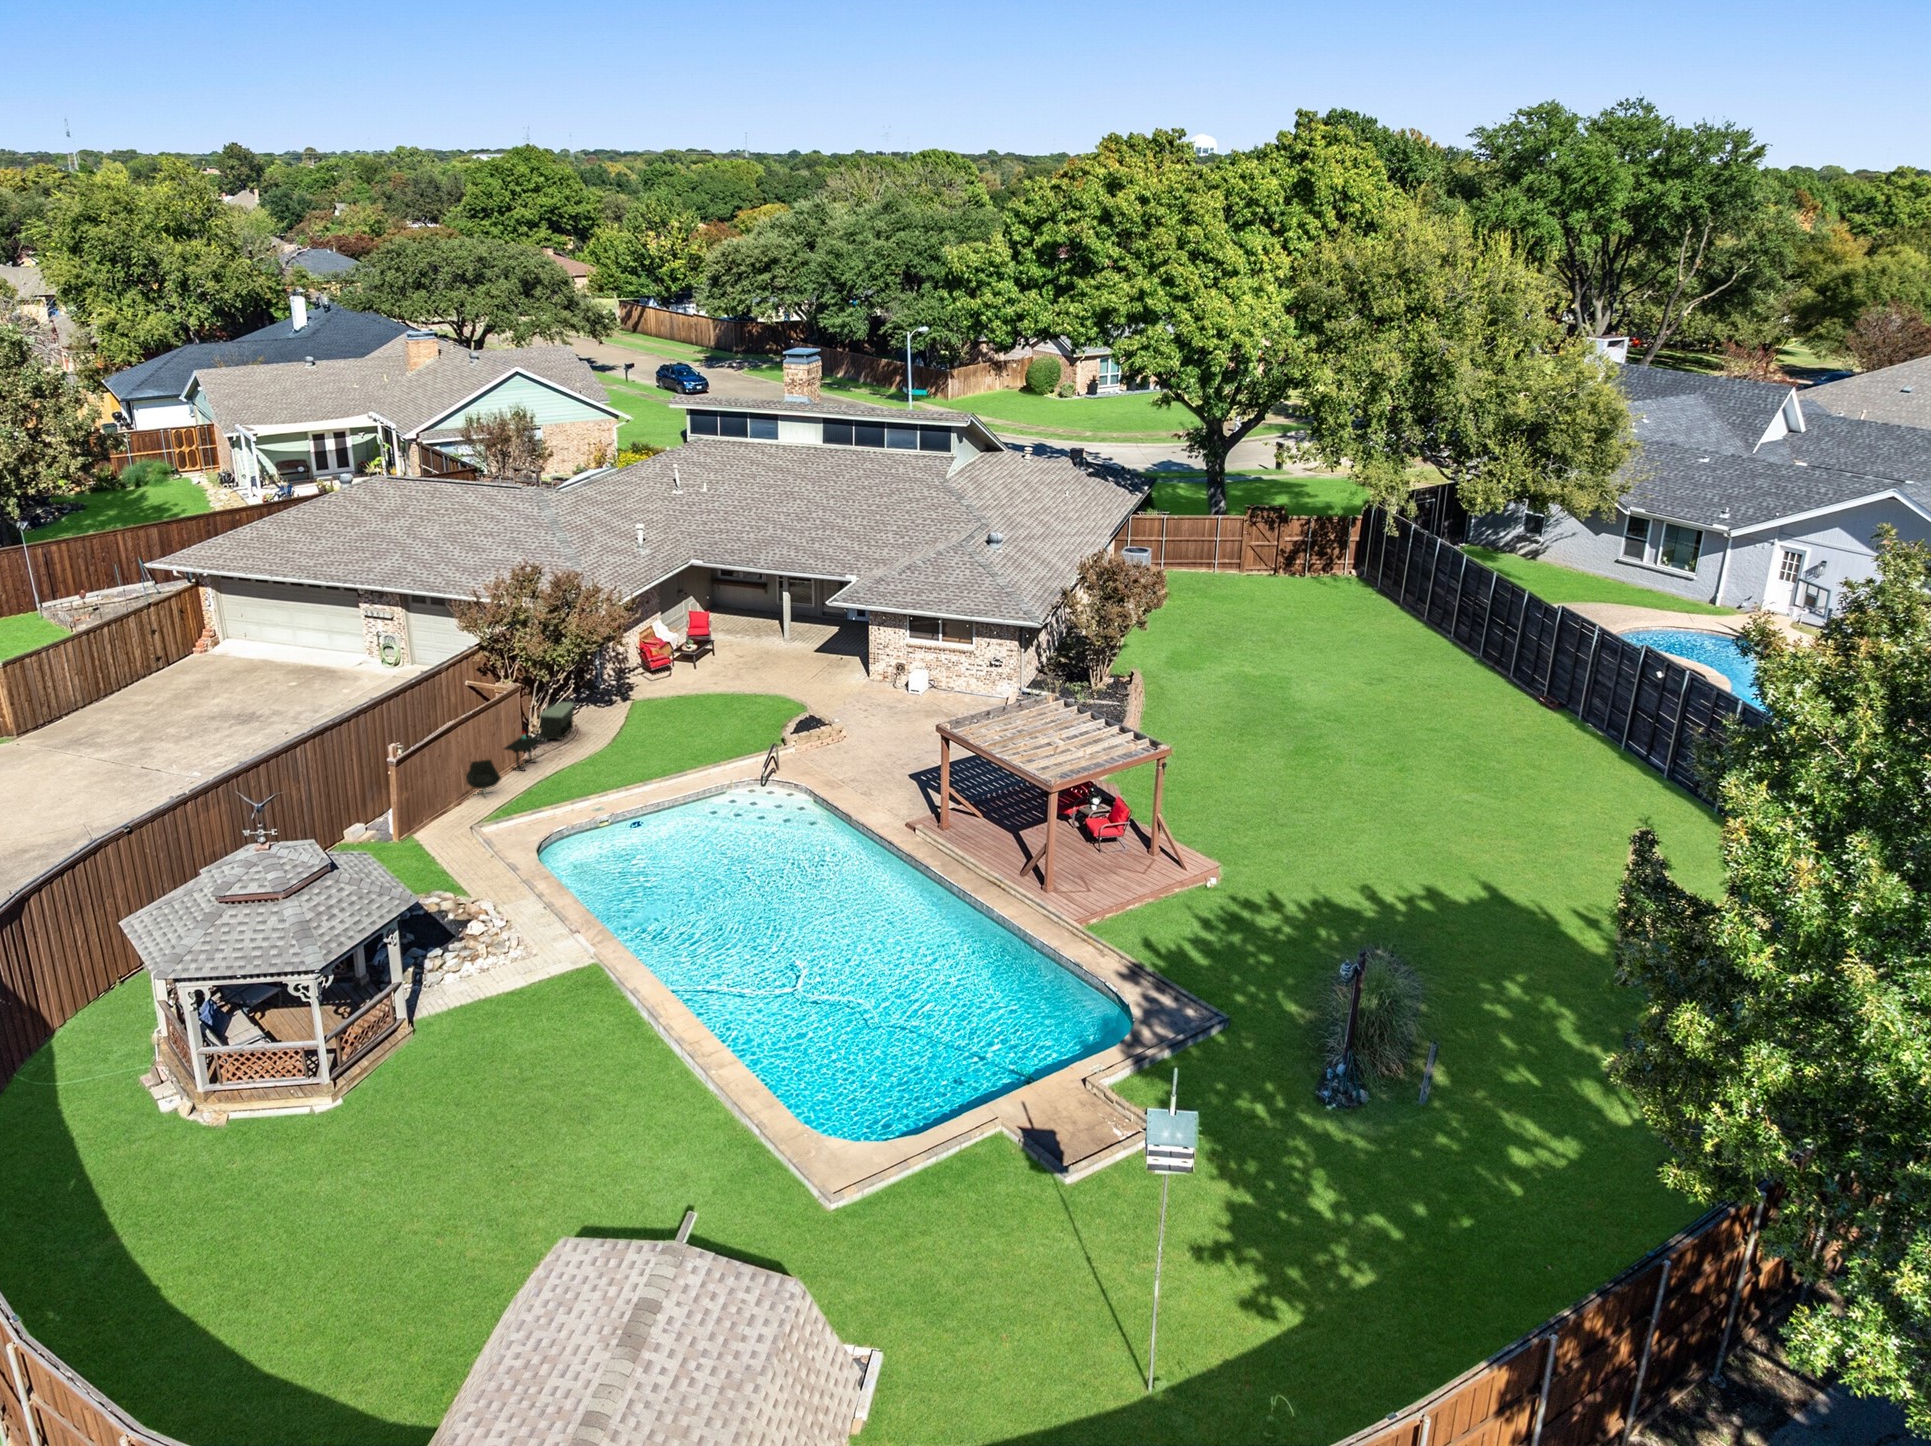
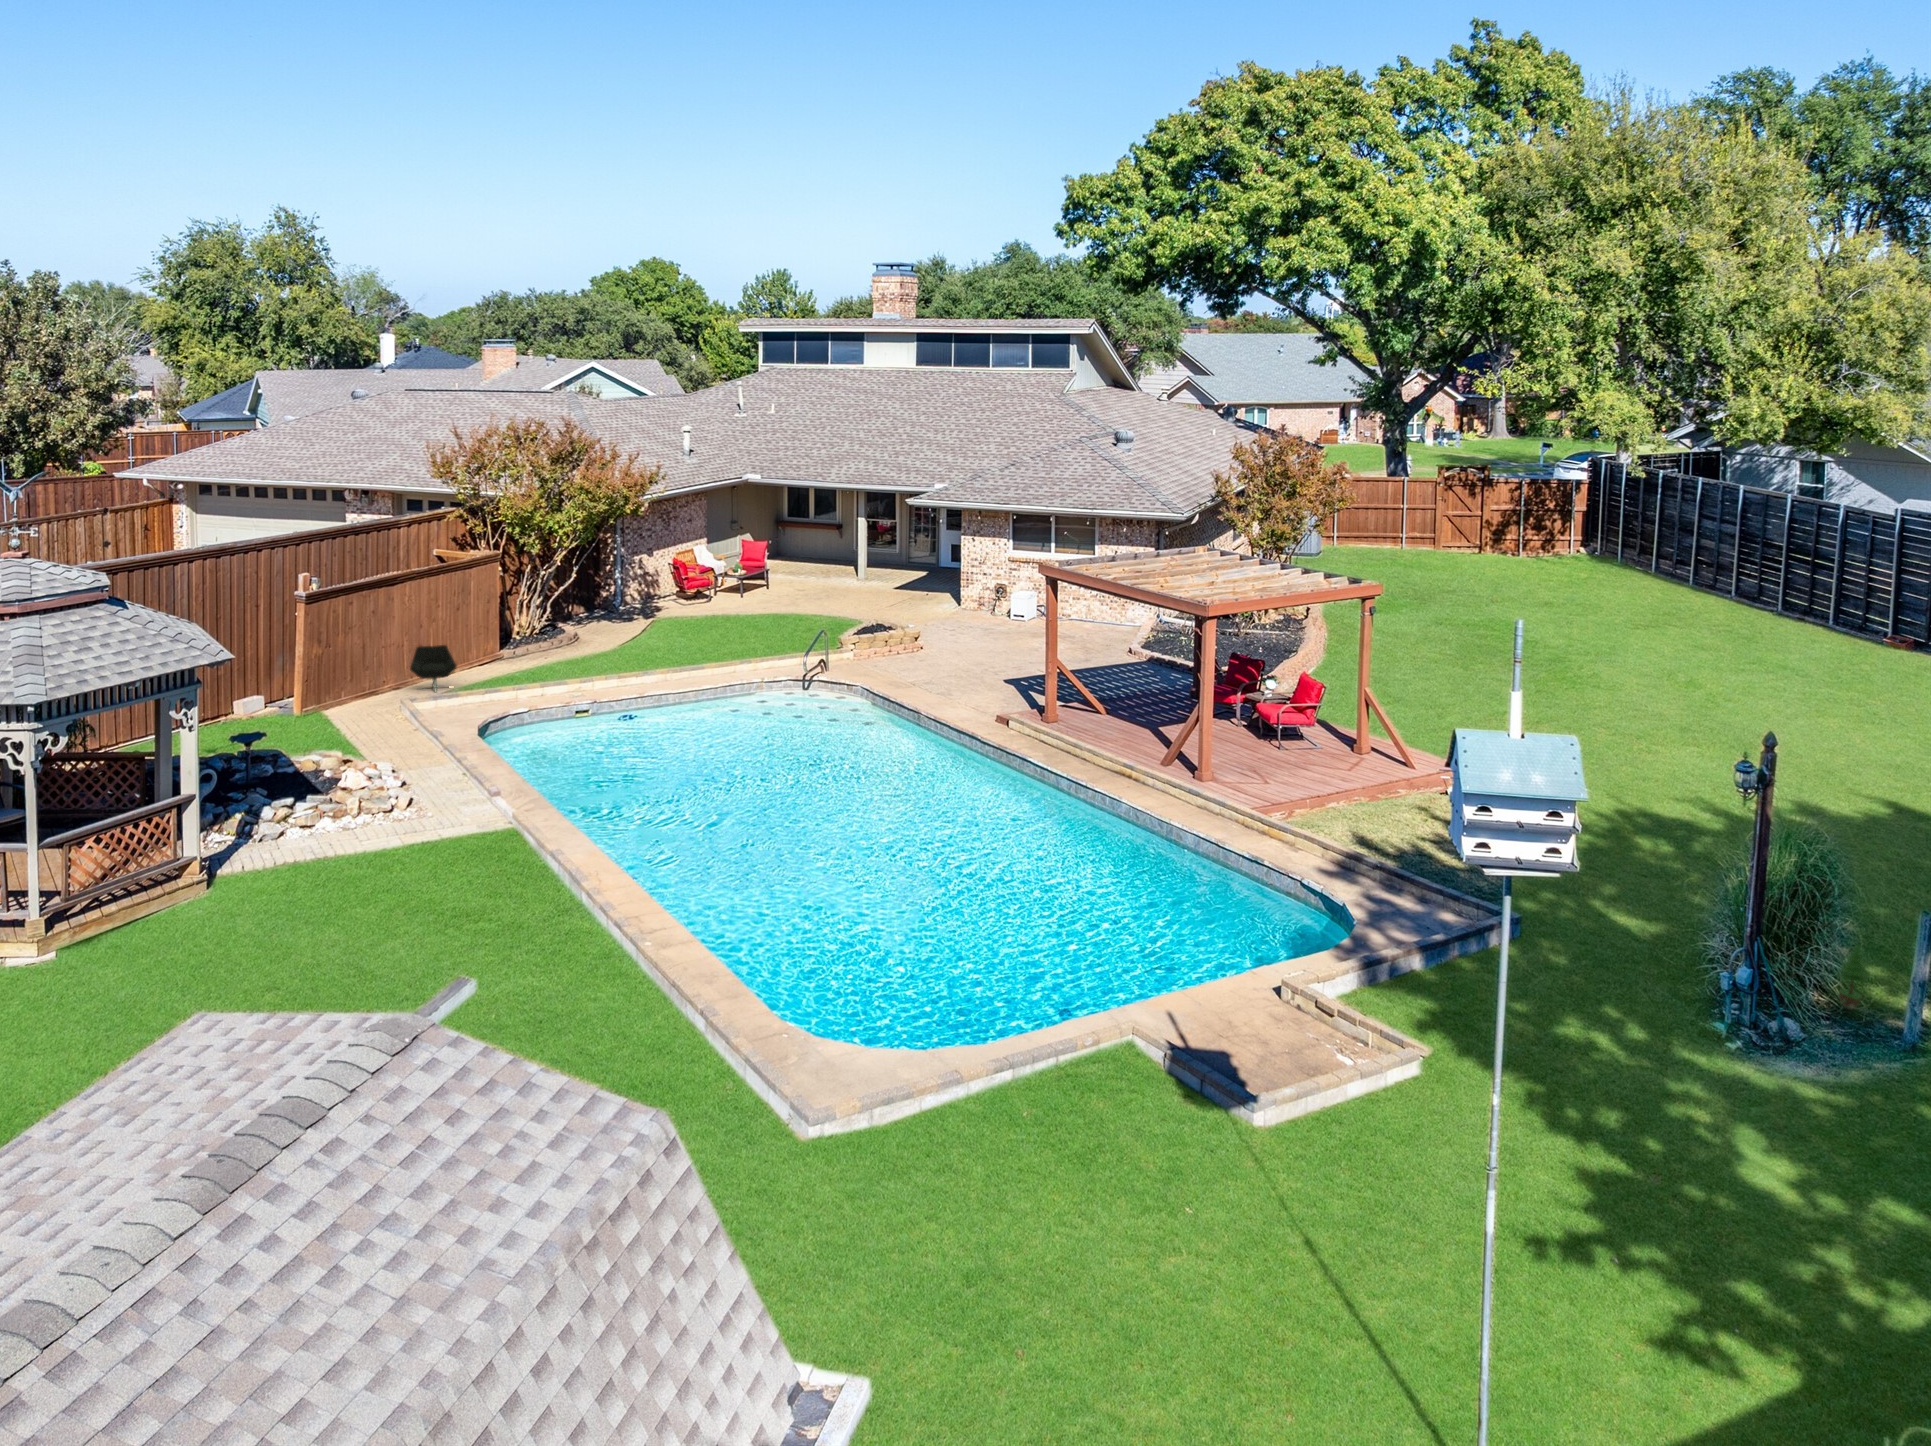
storage bench: present [539,702,574,740] -> none [526,602,575,648]
side table: present [504,731,542,771] -> none [469,621,524,671]
potted tree: none [1396,1050,1412,1086] -> present [1839,945,1868,1009]

